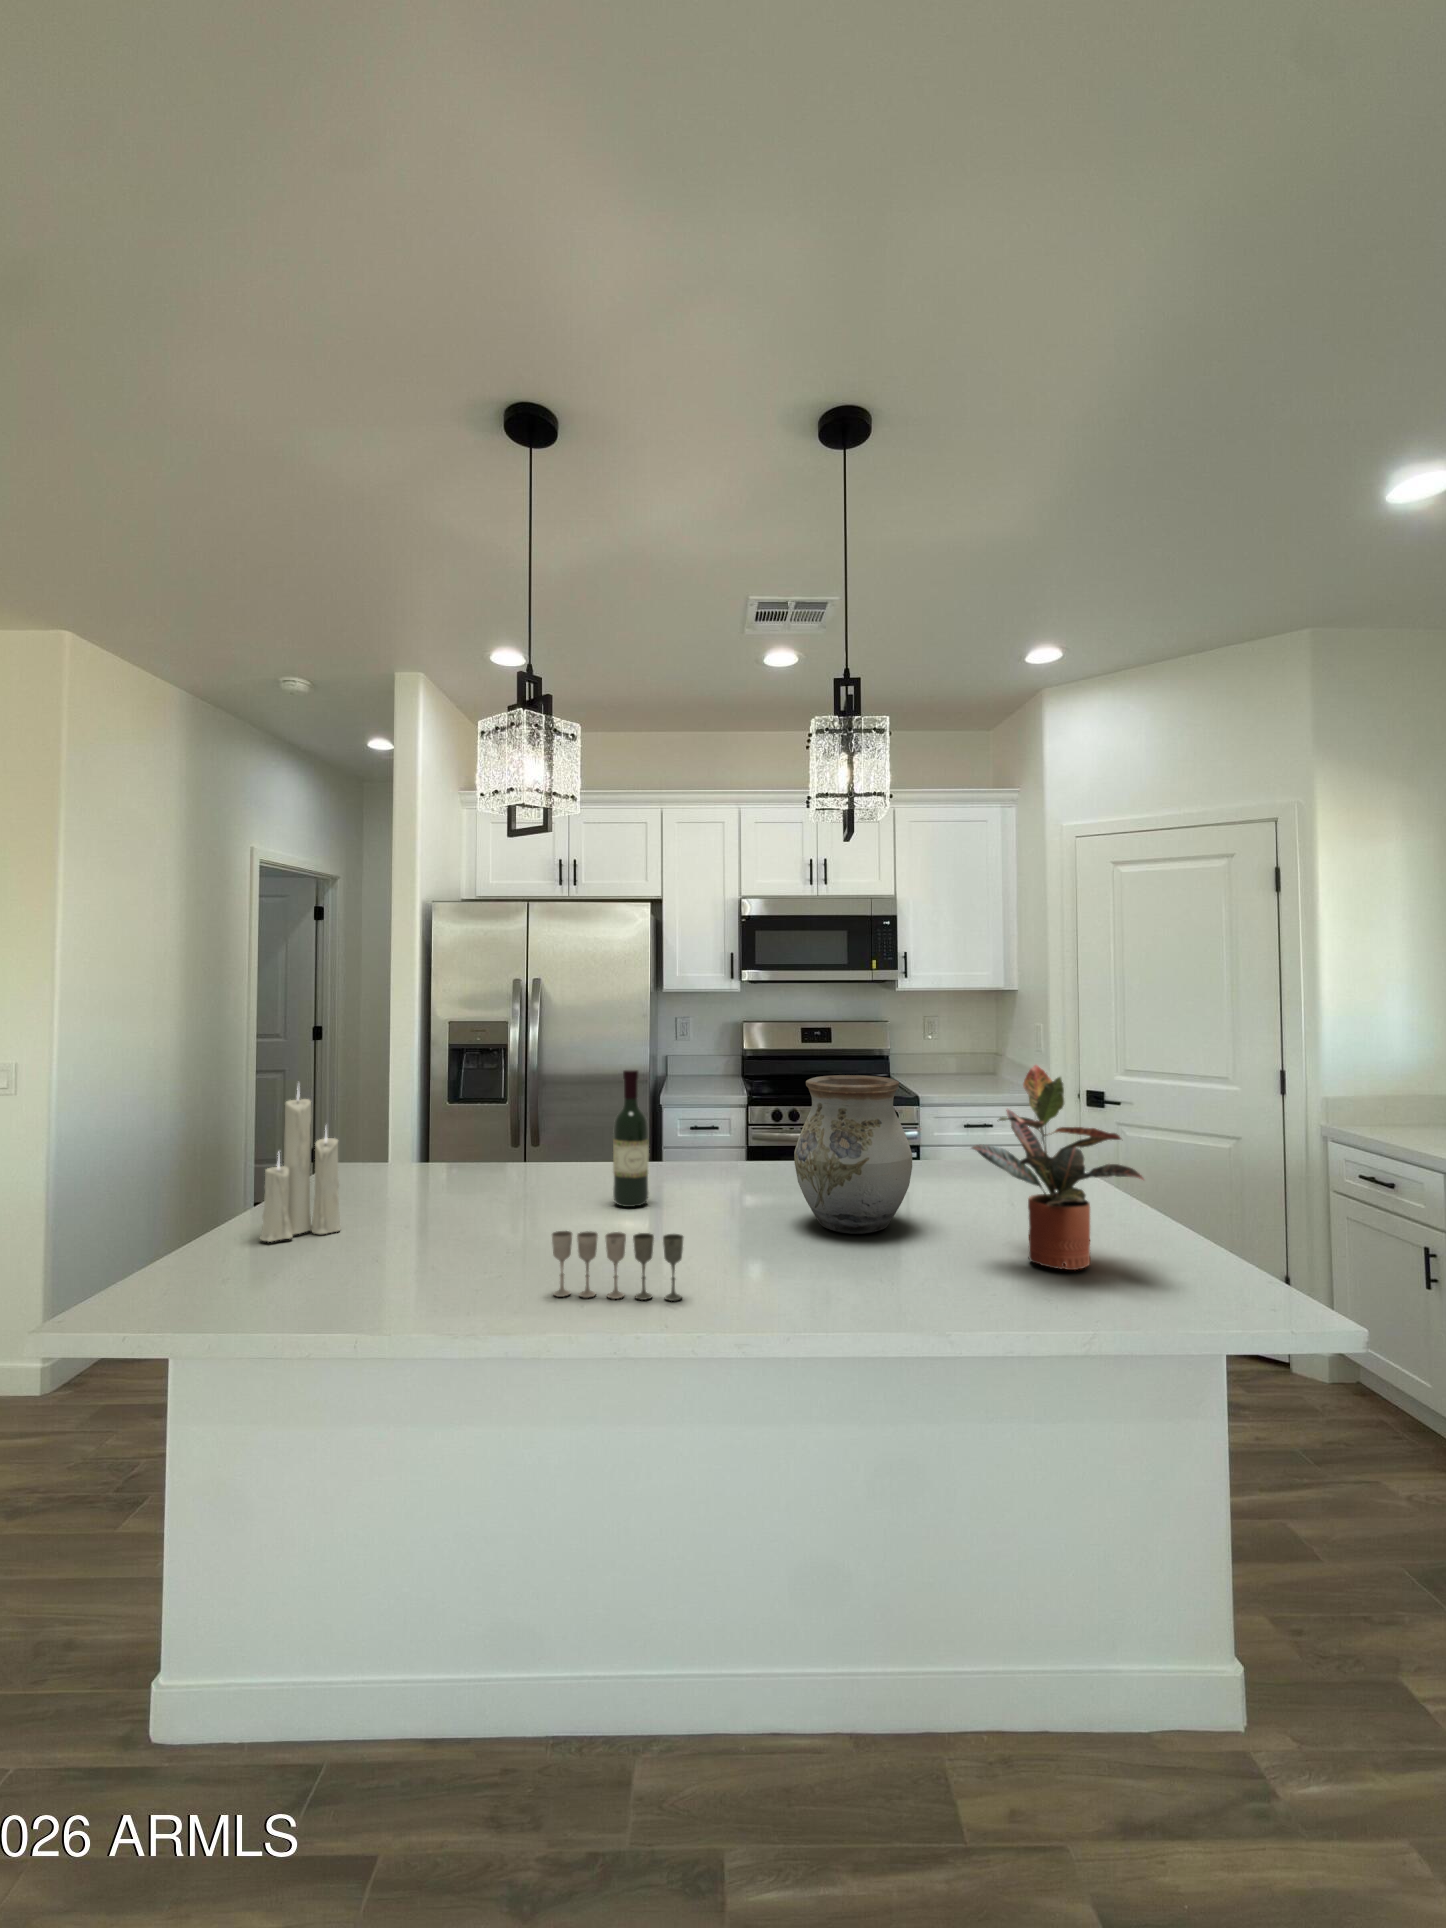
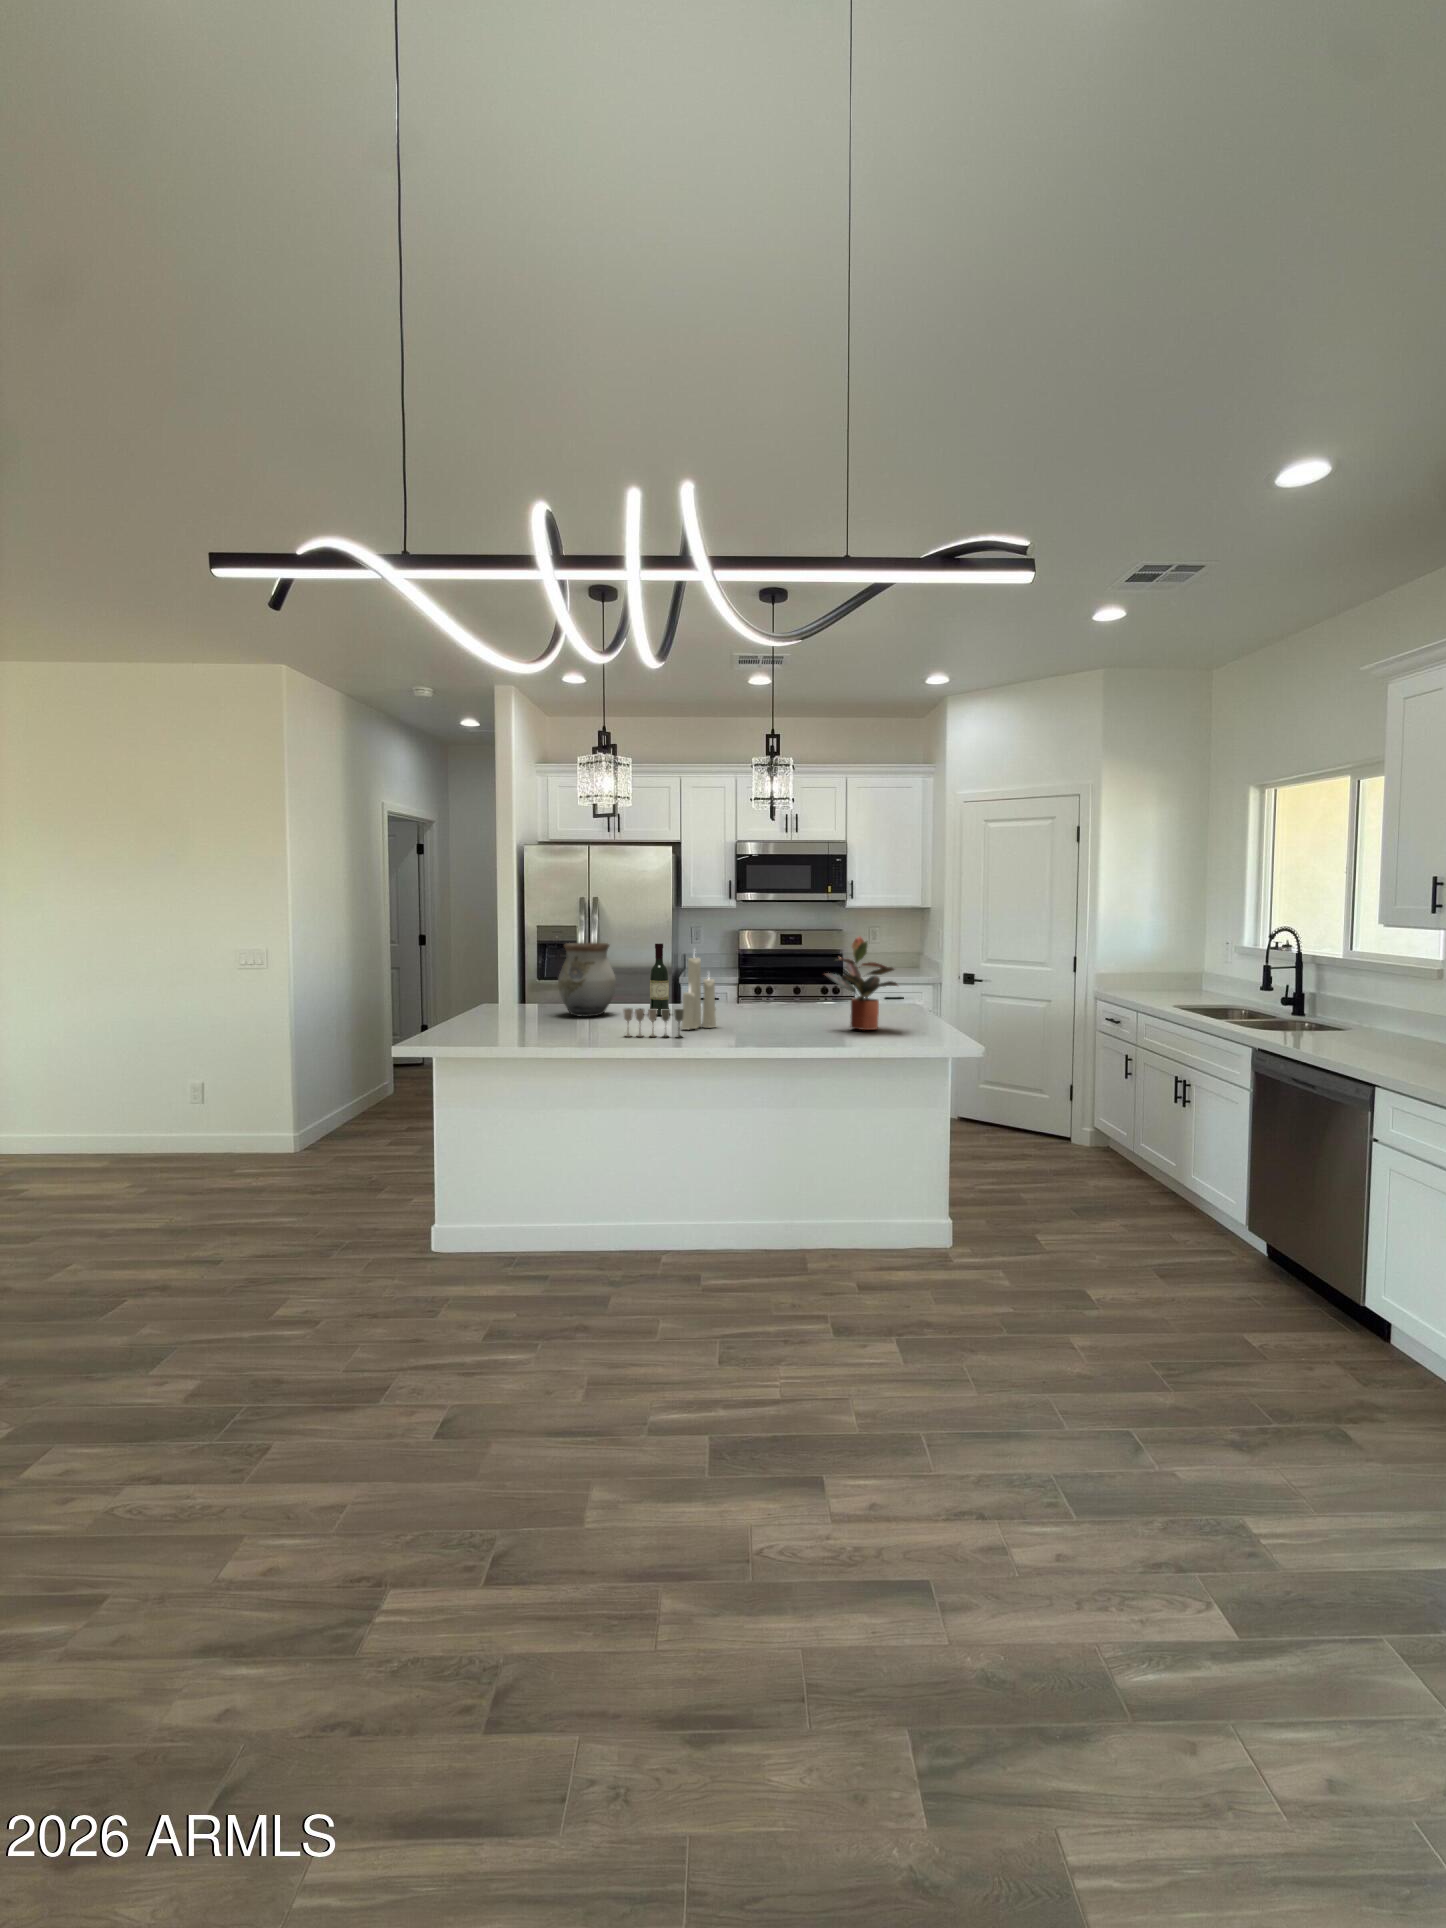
vase: present [794,1075,912,1234] -> present [558,943,616,1017]
candle: present [260,1090,340,1242] -> present [681,957,716,1029]

